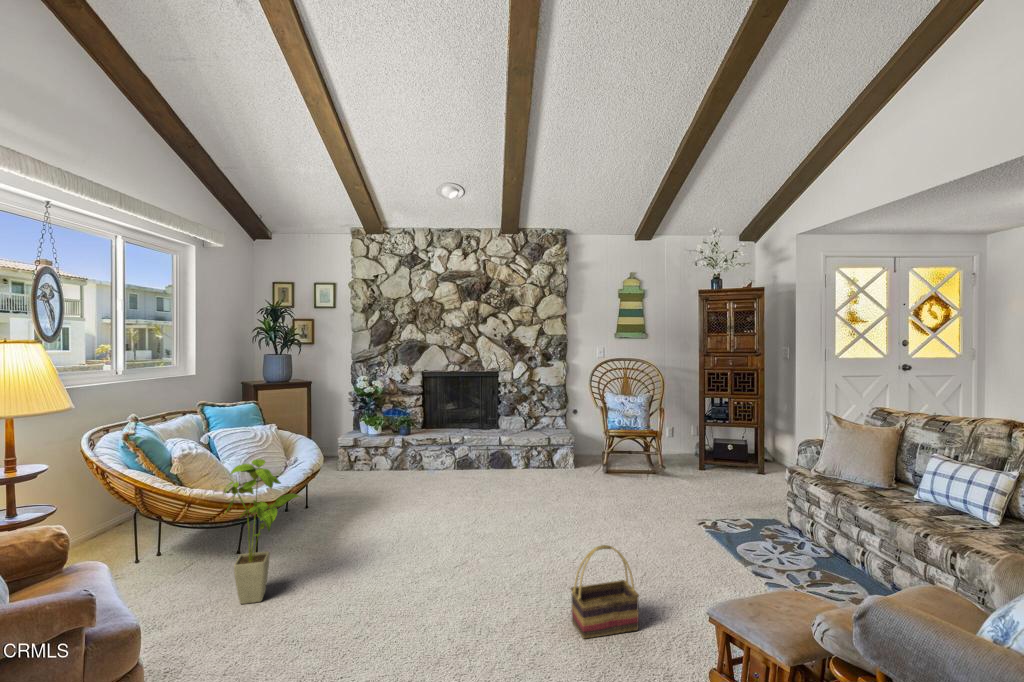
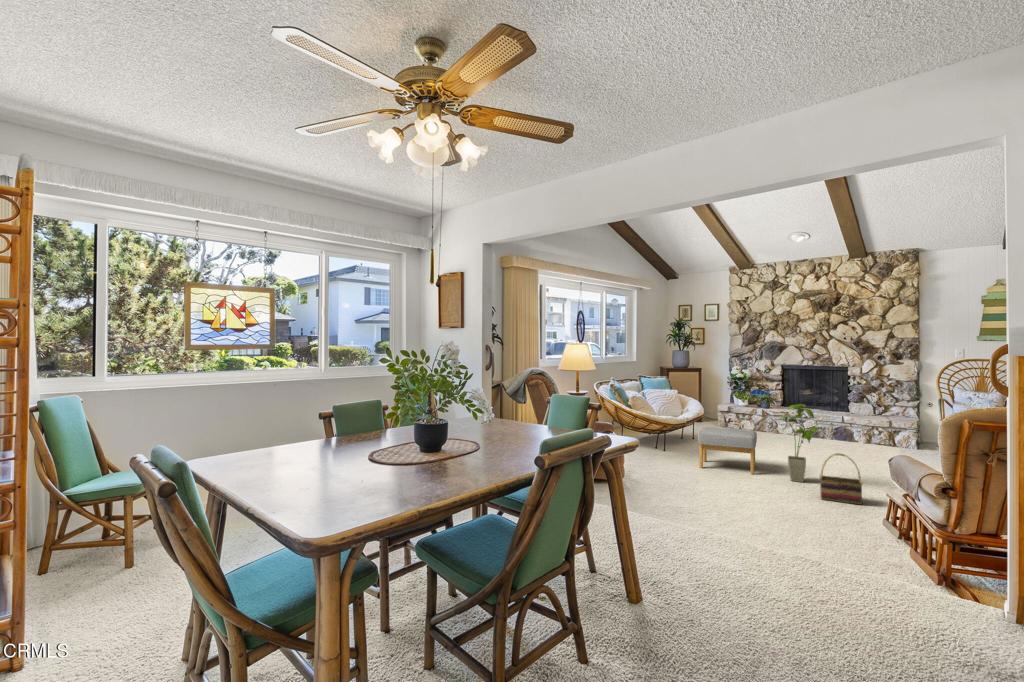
house plant: present [224,459,301,604] -> present [782,404,823,482]
footstool: none [341,503,448,608] -> present [698,427,757,474]

